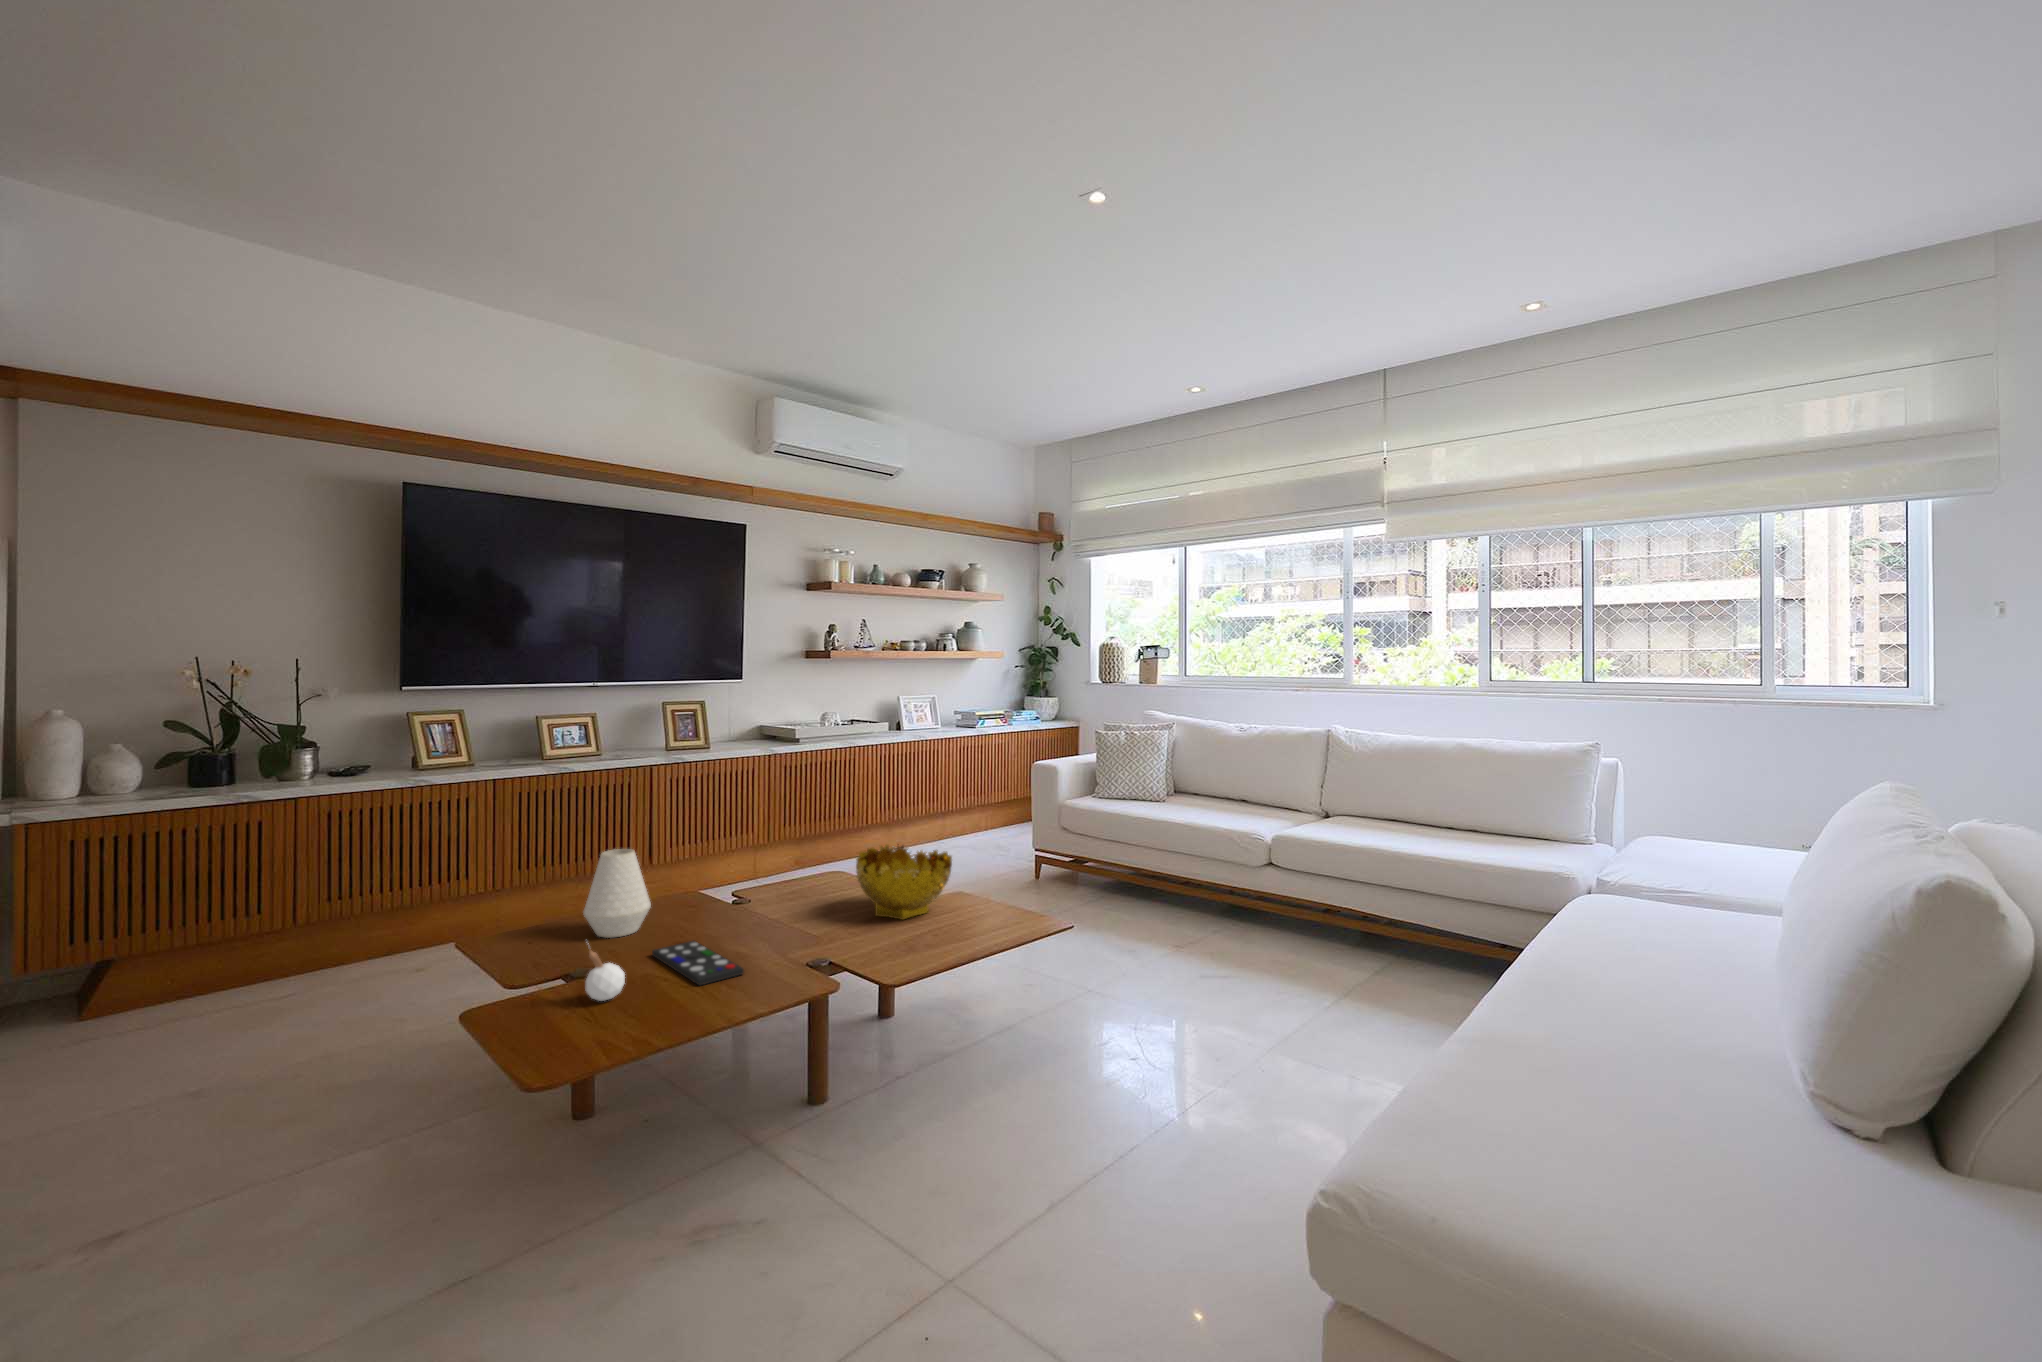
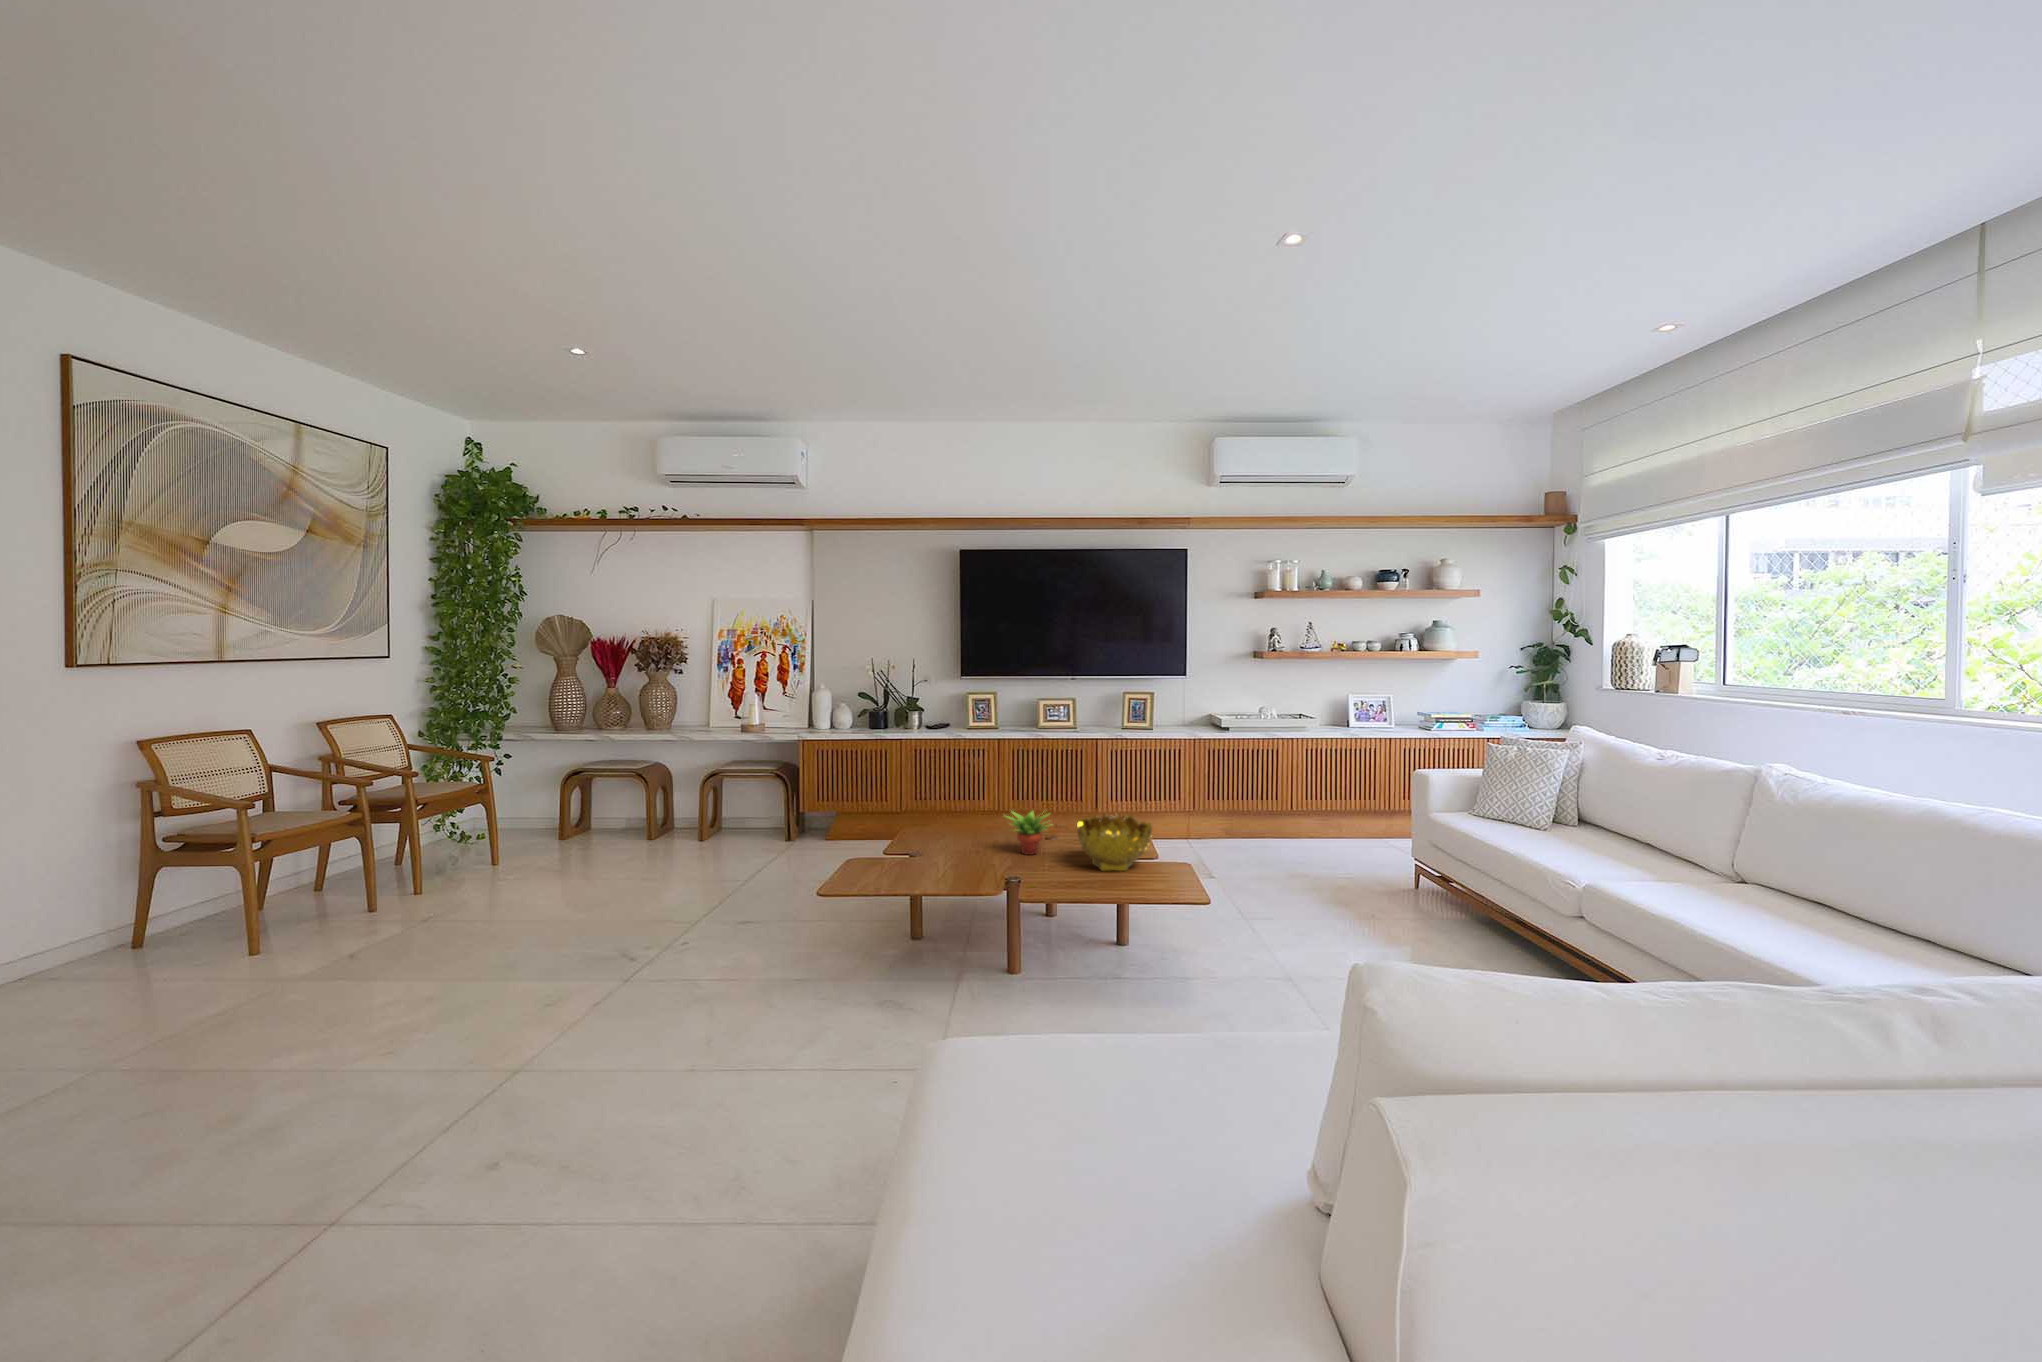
vase: present [584,849,651,938] -> none [937,786,976,841]
succulent plant: none [735,856,805,926] -> present [1007,811,1050,855]
remote control: present [652,941,744,985] -> none [927,850,969,874]
candle: present [585,948,625,1001] -> none [872,830,894,868]

